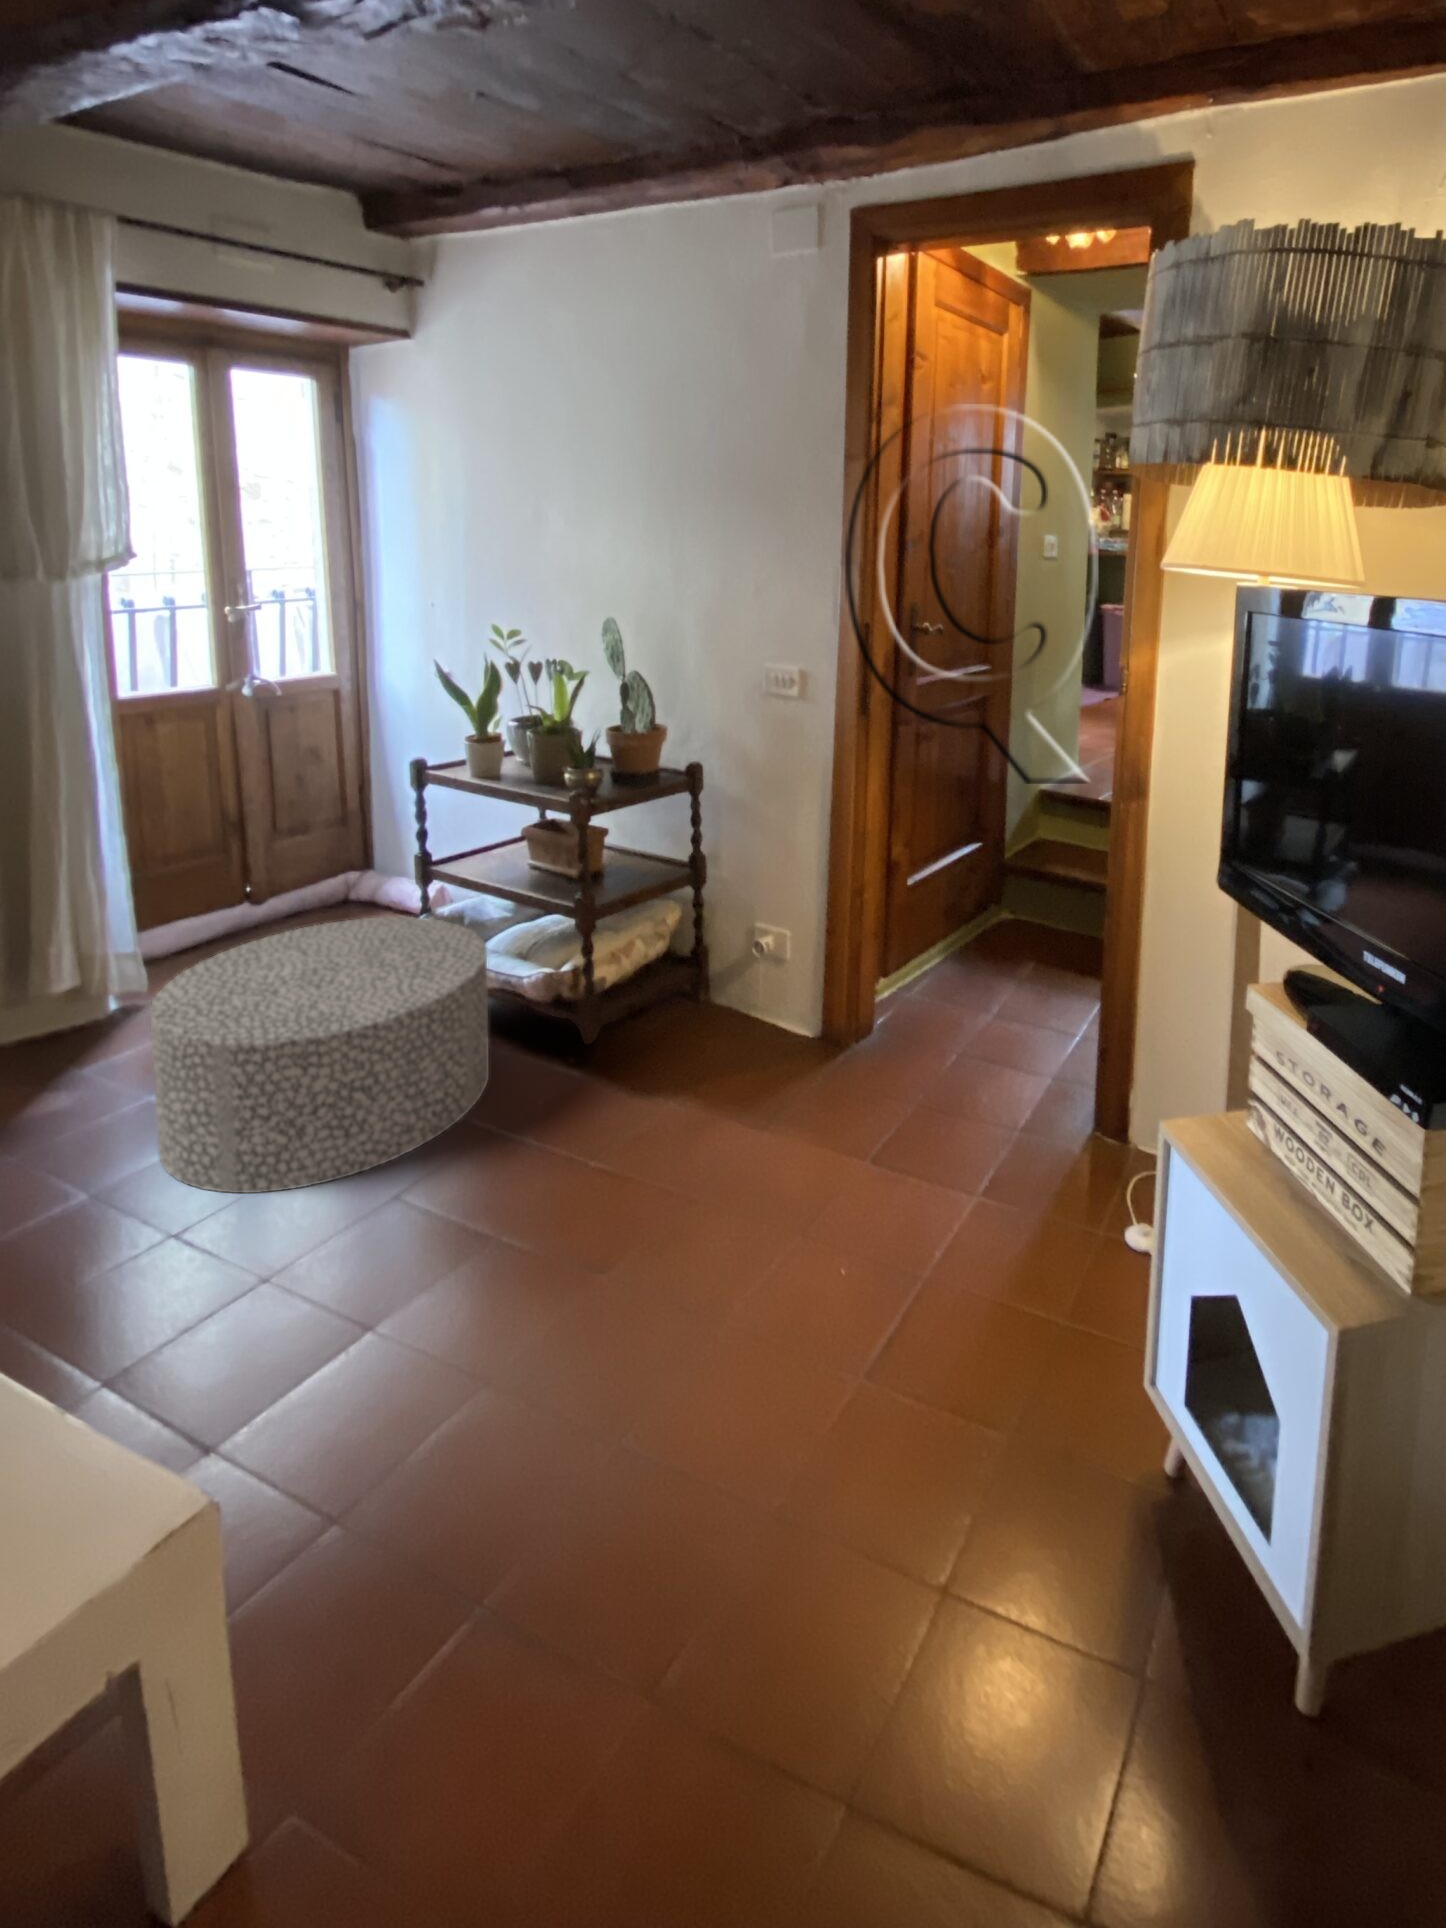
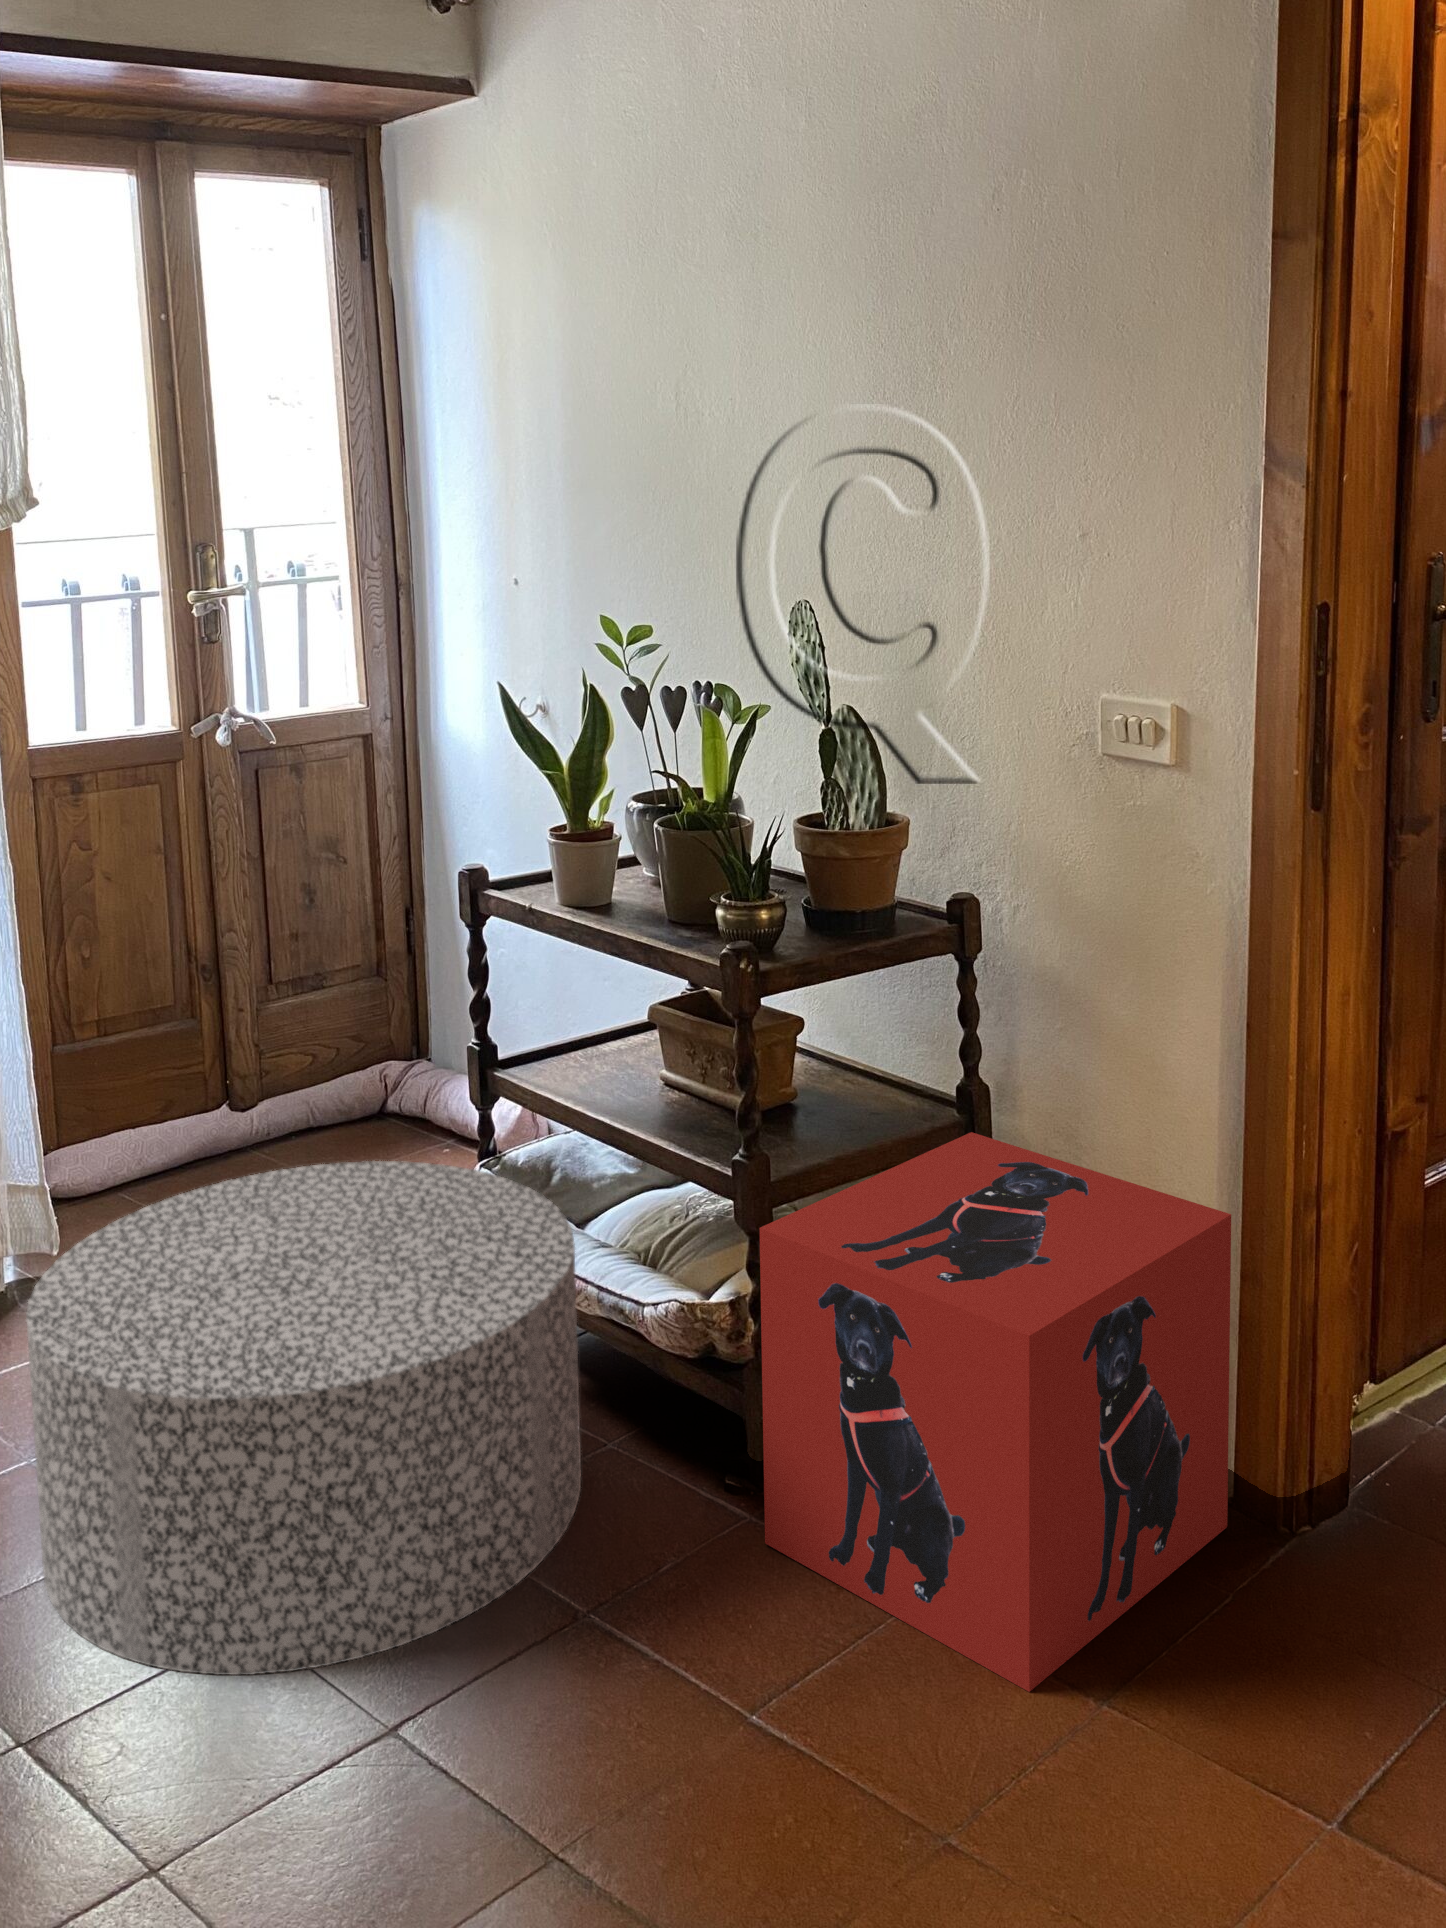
storage box: none [591,878,820,1128] -> present [760,1132,1231,1692]

